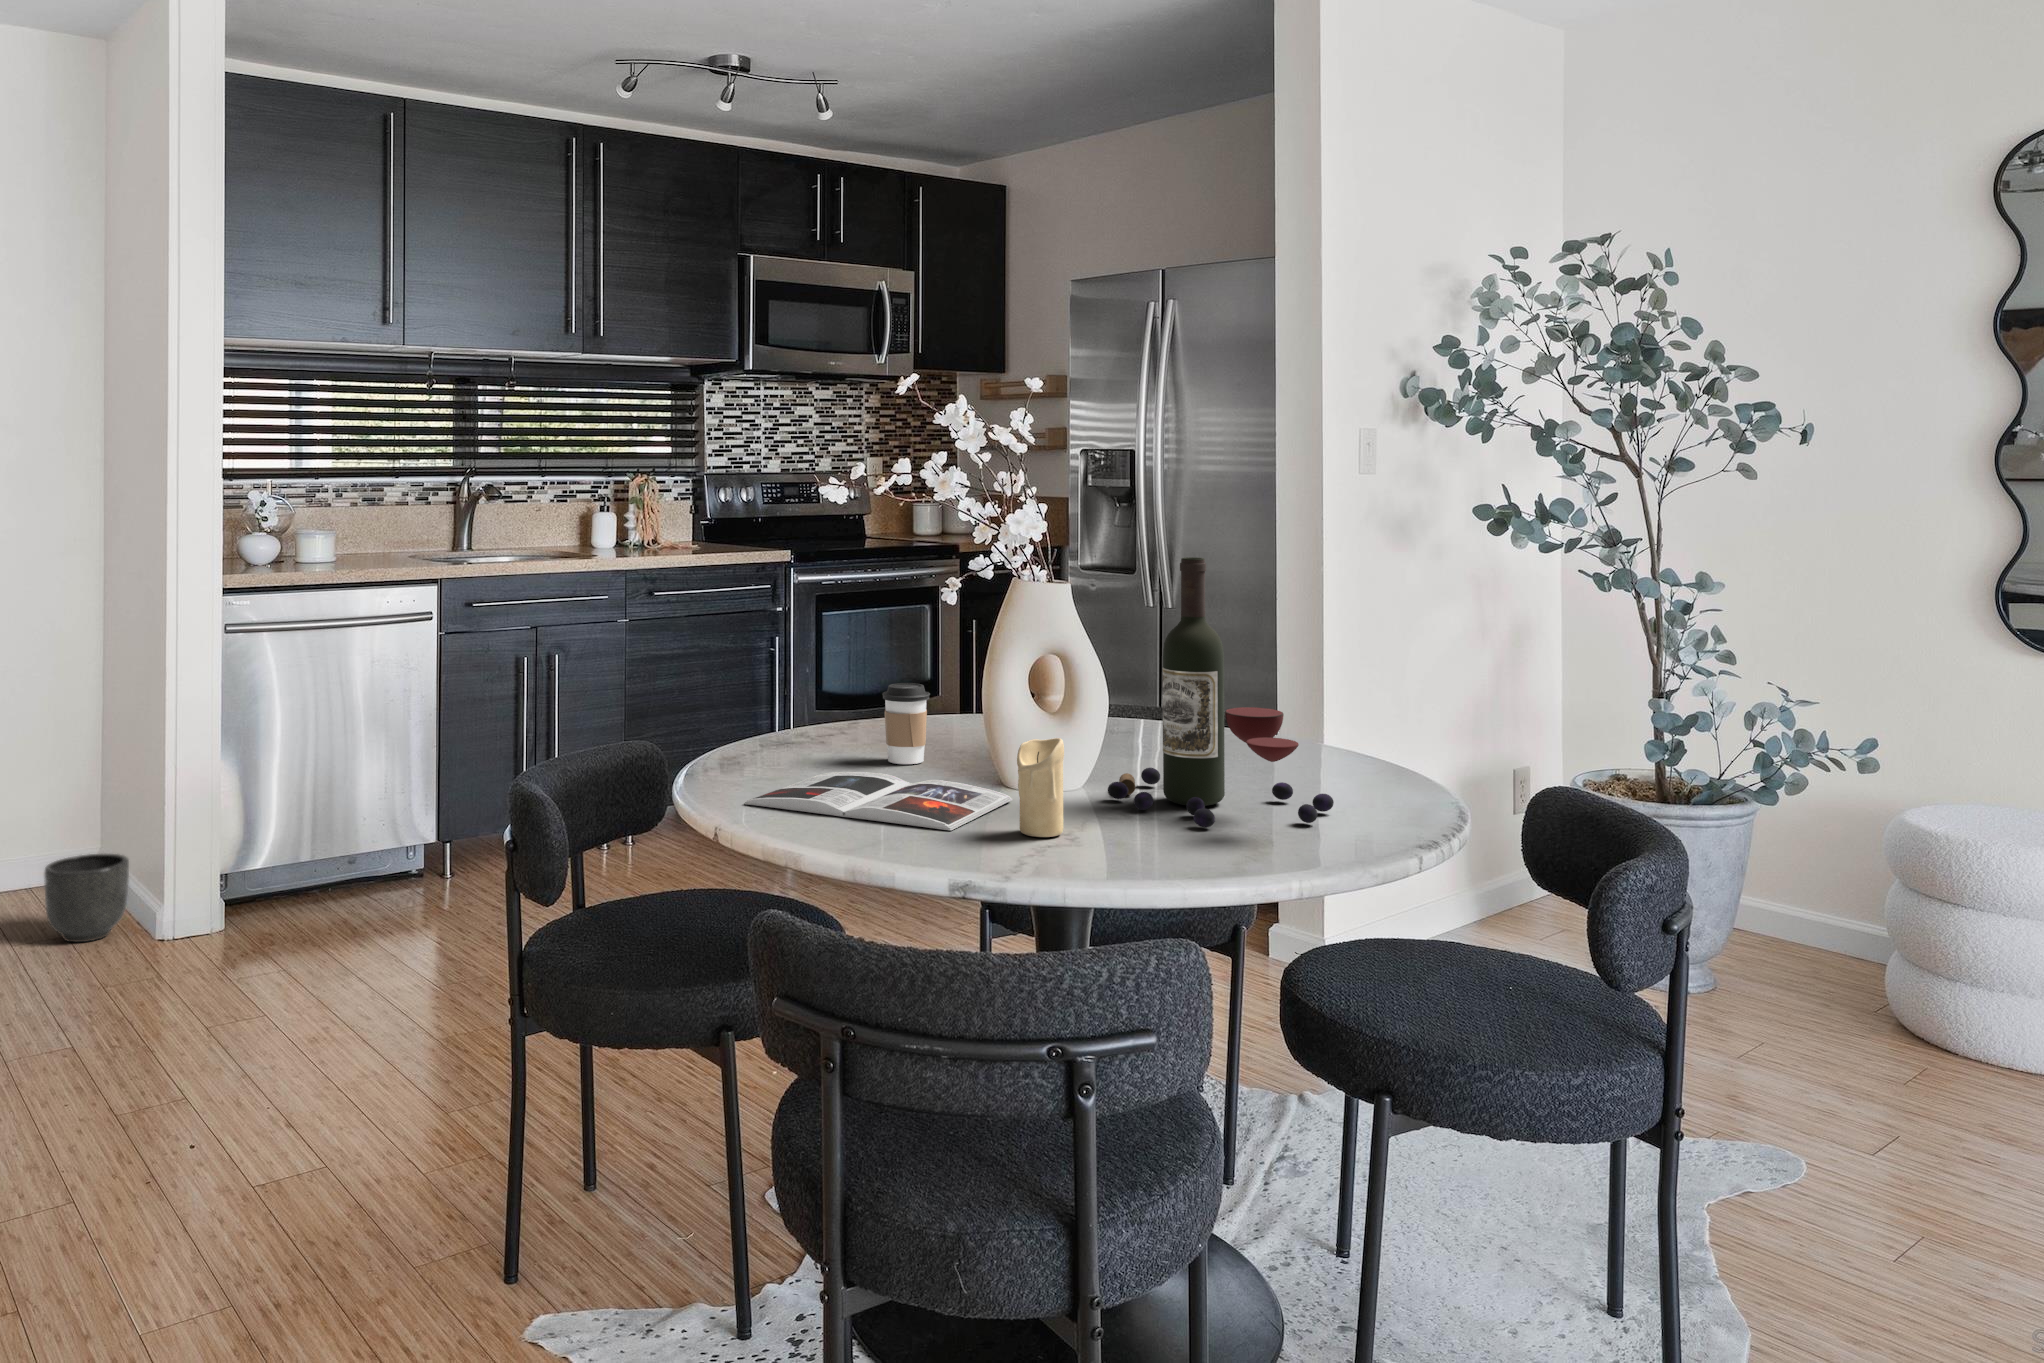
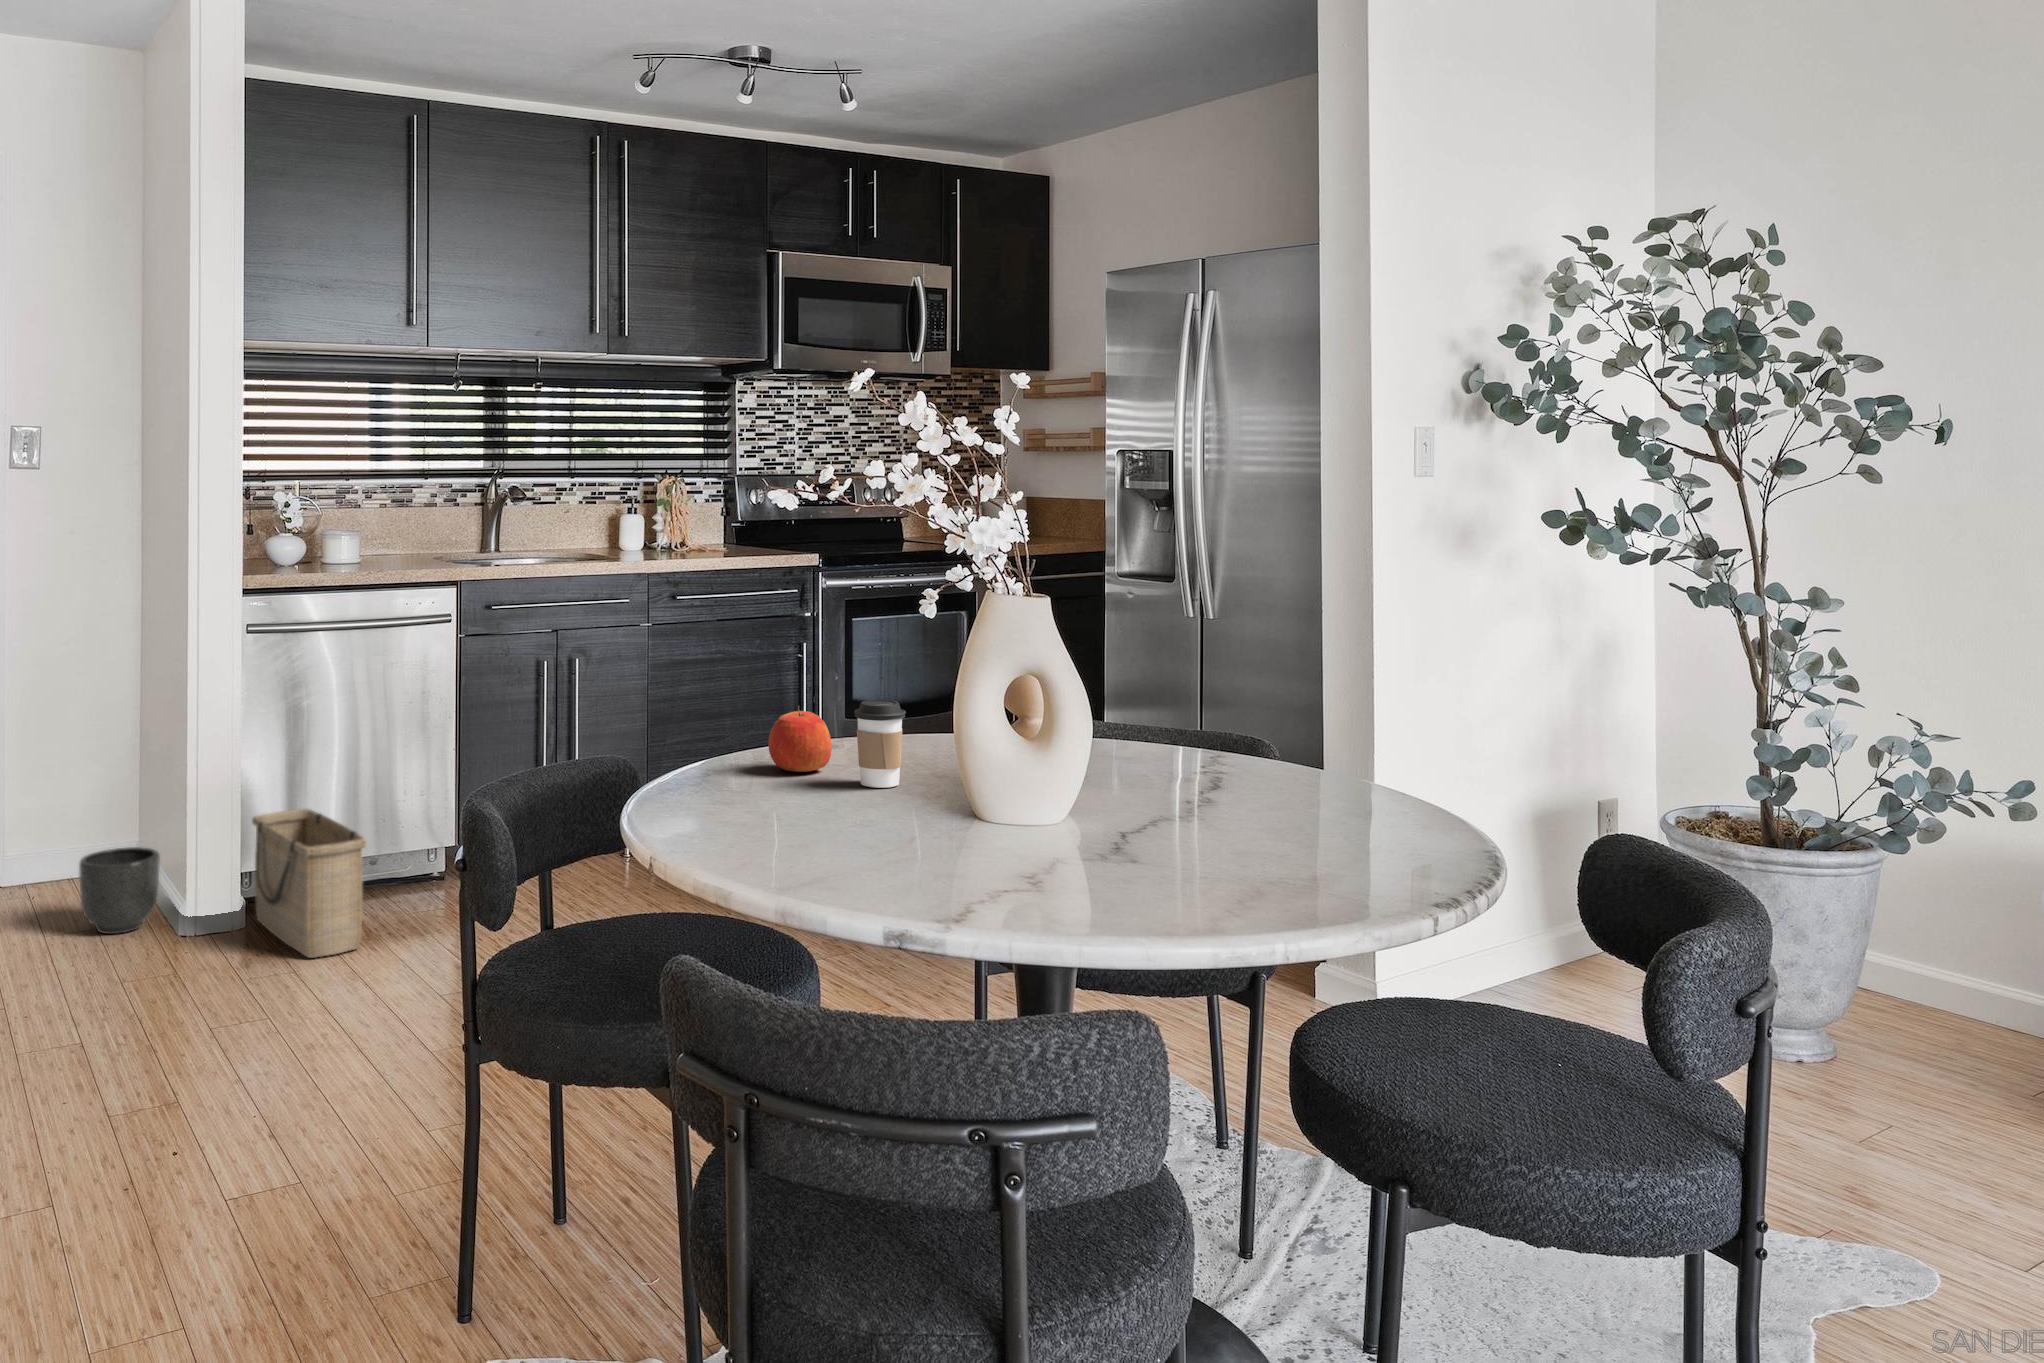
wine bottle: present [1108,557,1334,828] -> none [1088,568,1344,890]
apple: none [798,690,857,752] -> present [768,706,832,772]
candle: present [1017,738,1064,837] -> none [974,768,1027,878]
magazine: present [744,772,1012,831] -> none [689,796,981,867]
basket: none [227,810,352,958] -> present [252,809,366,958]

